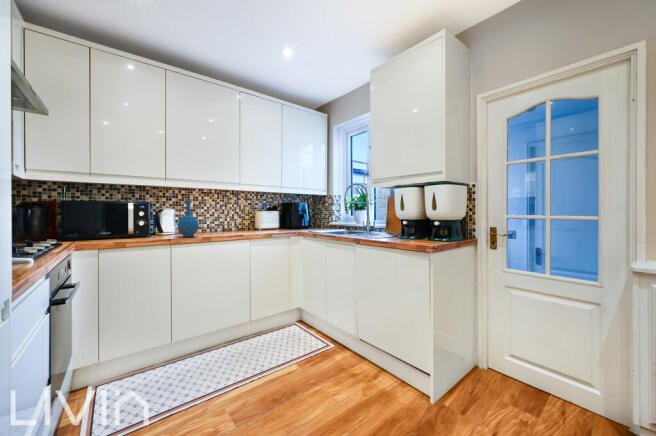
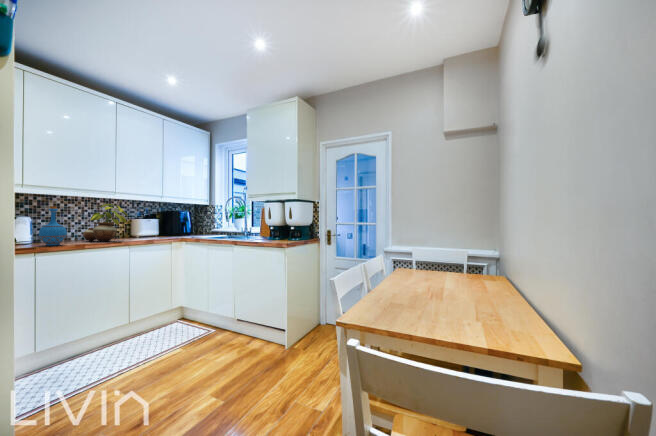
potted plant: none [214,195,250,234] -> present [83,204,128,241]

